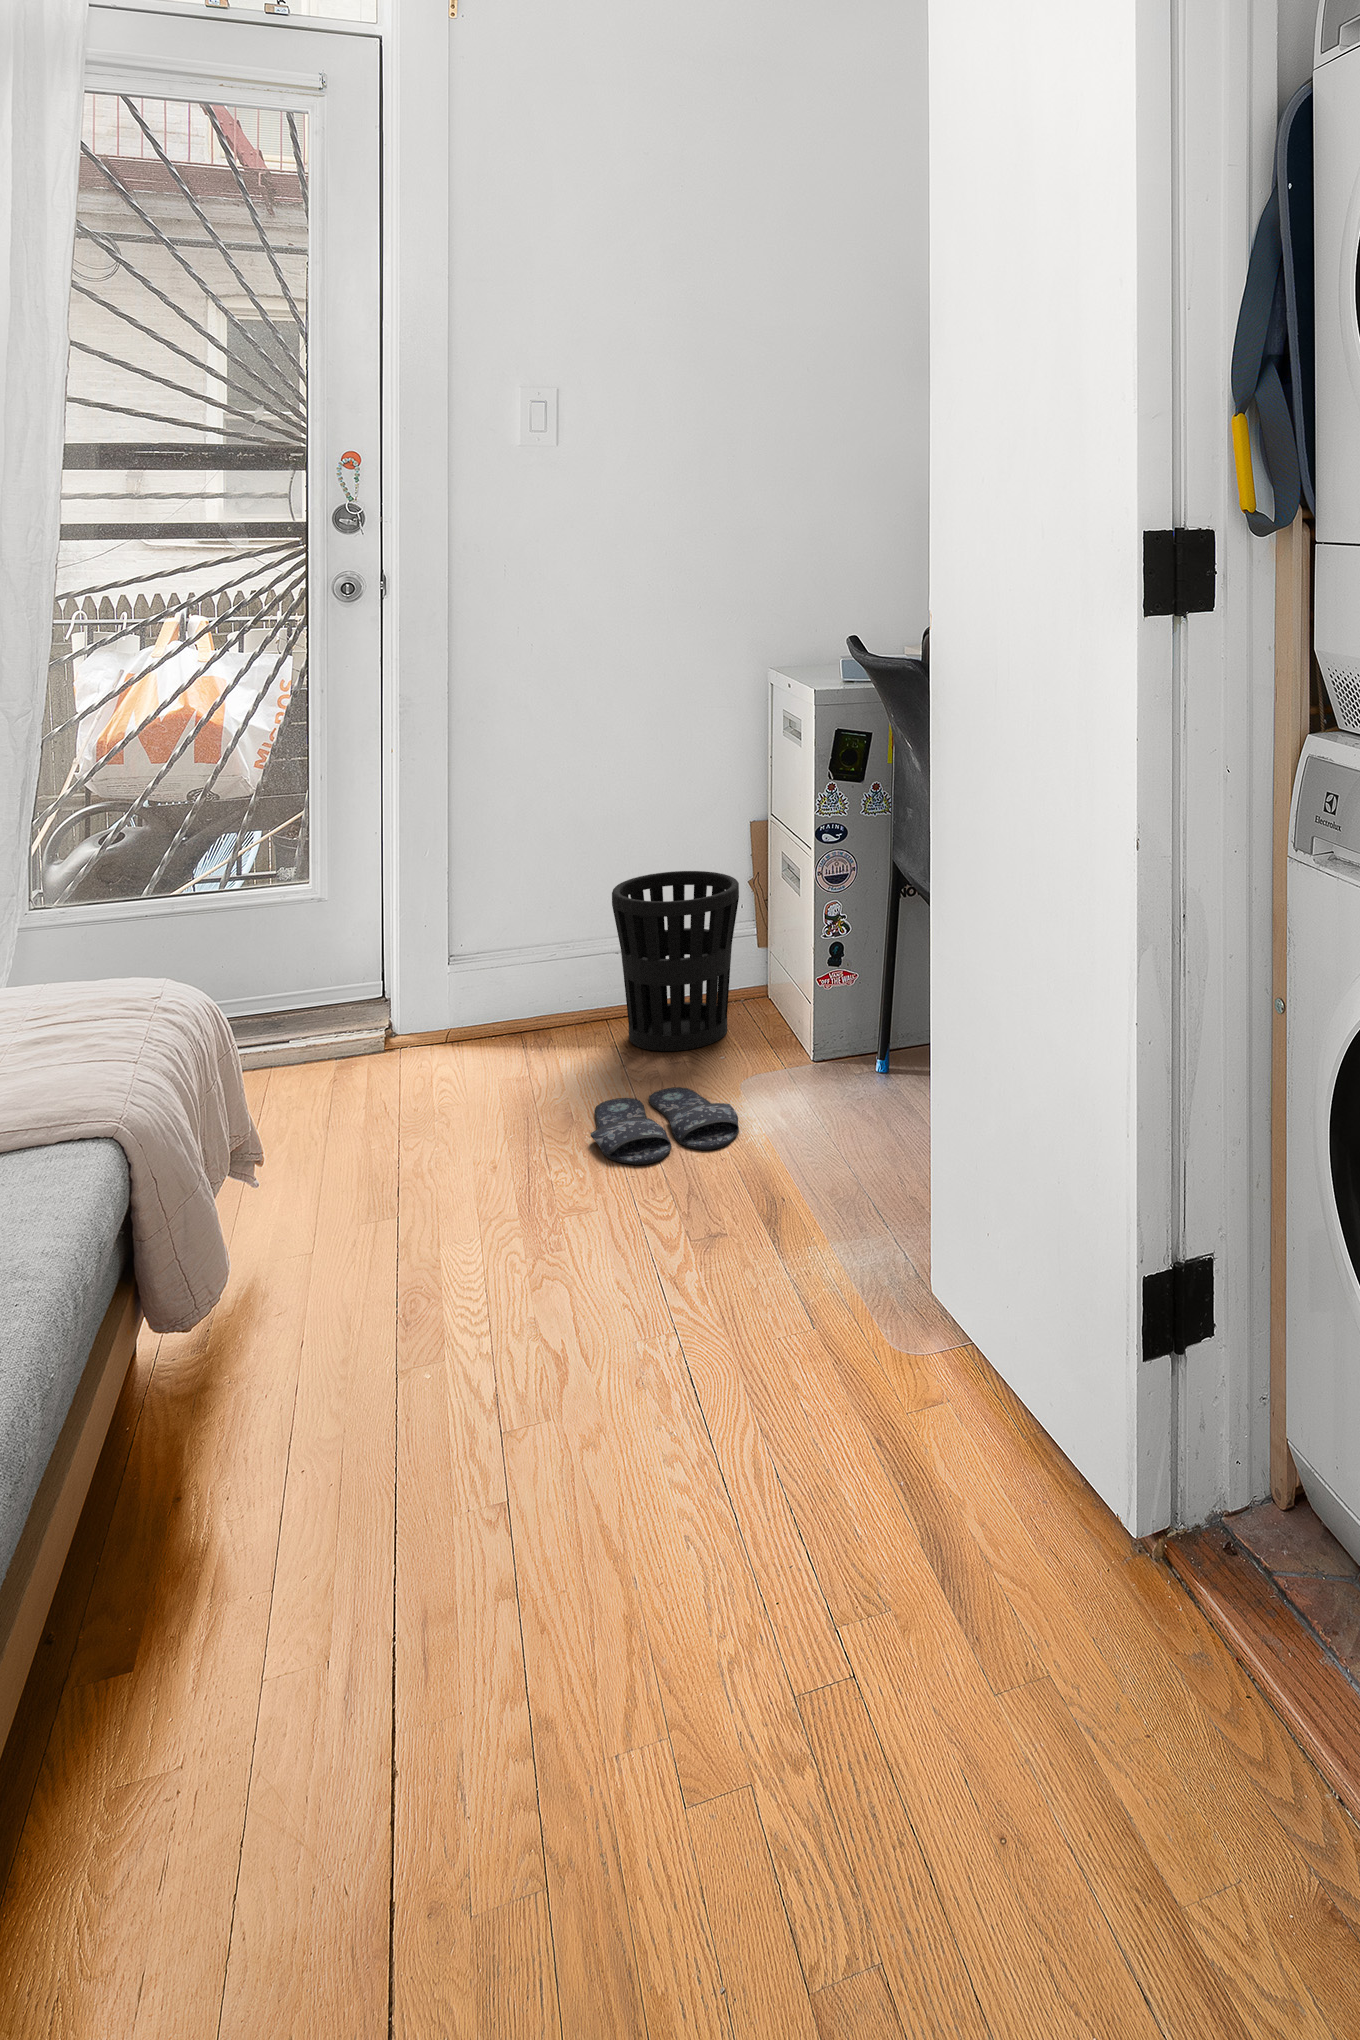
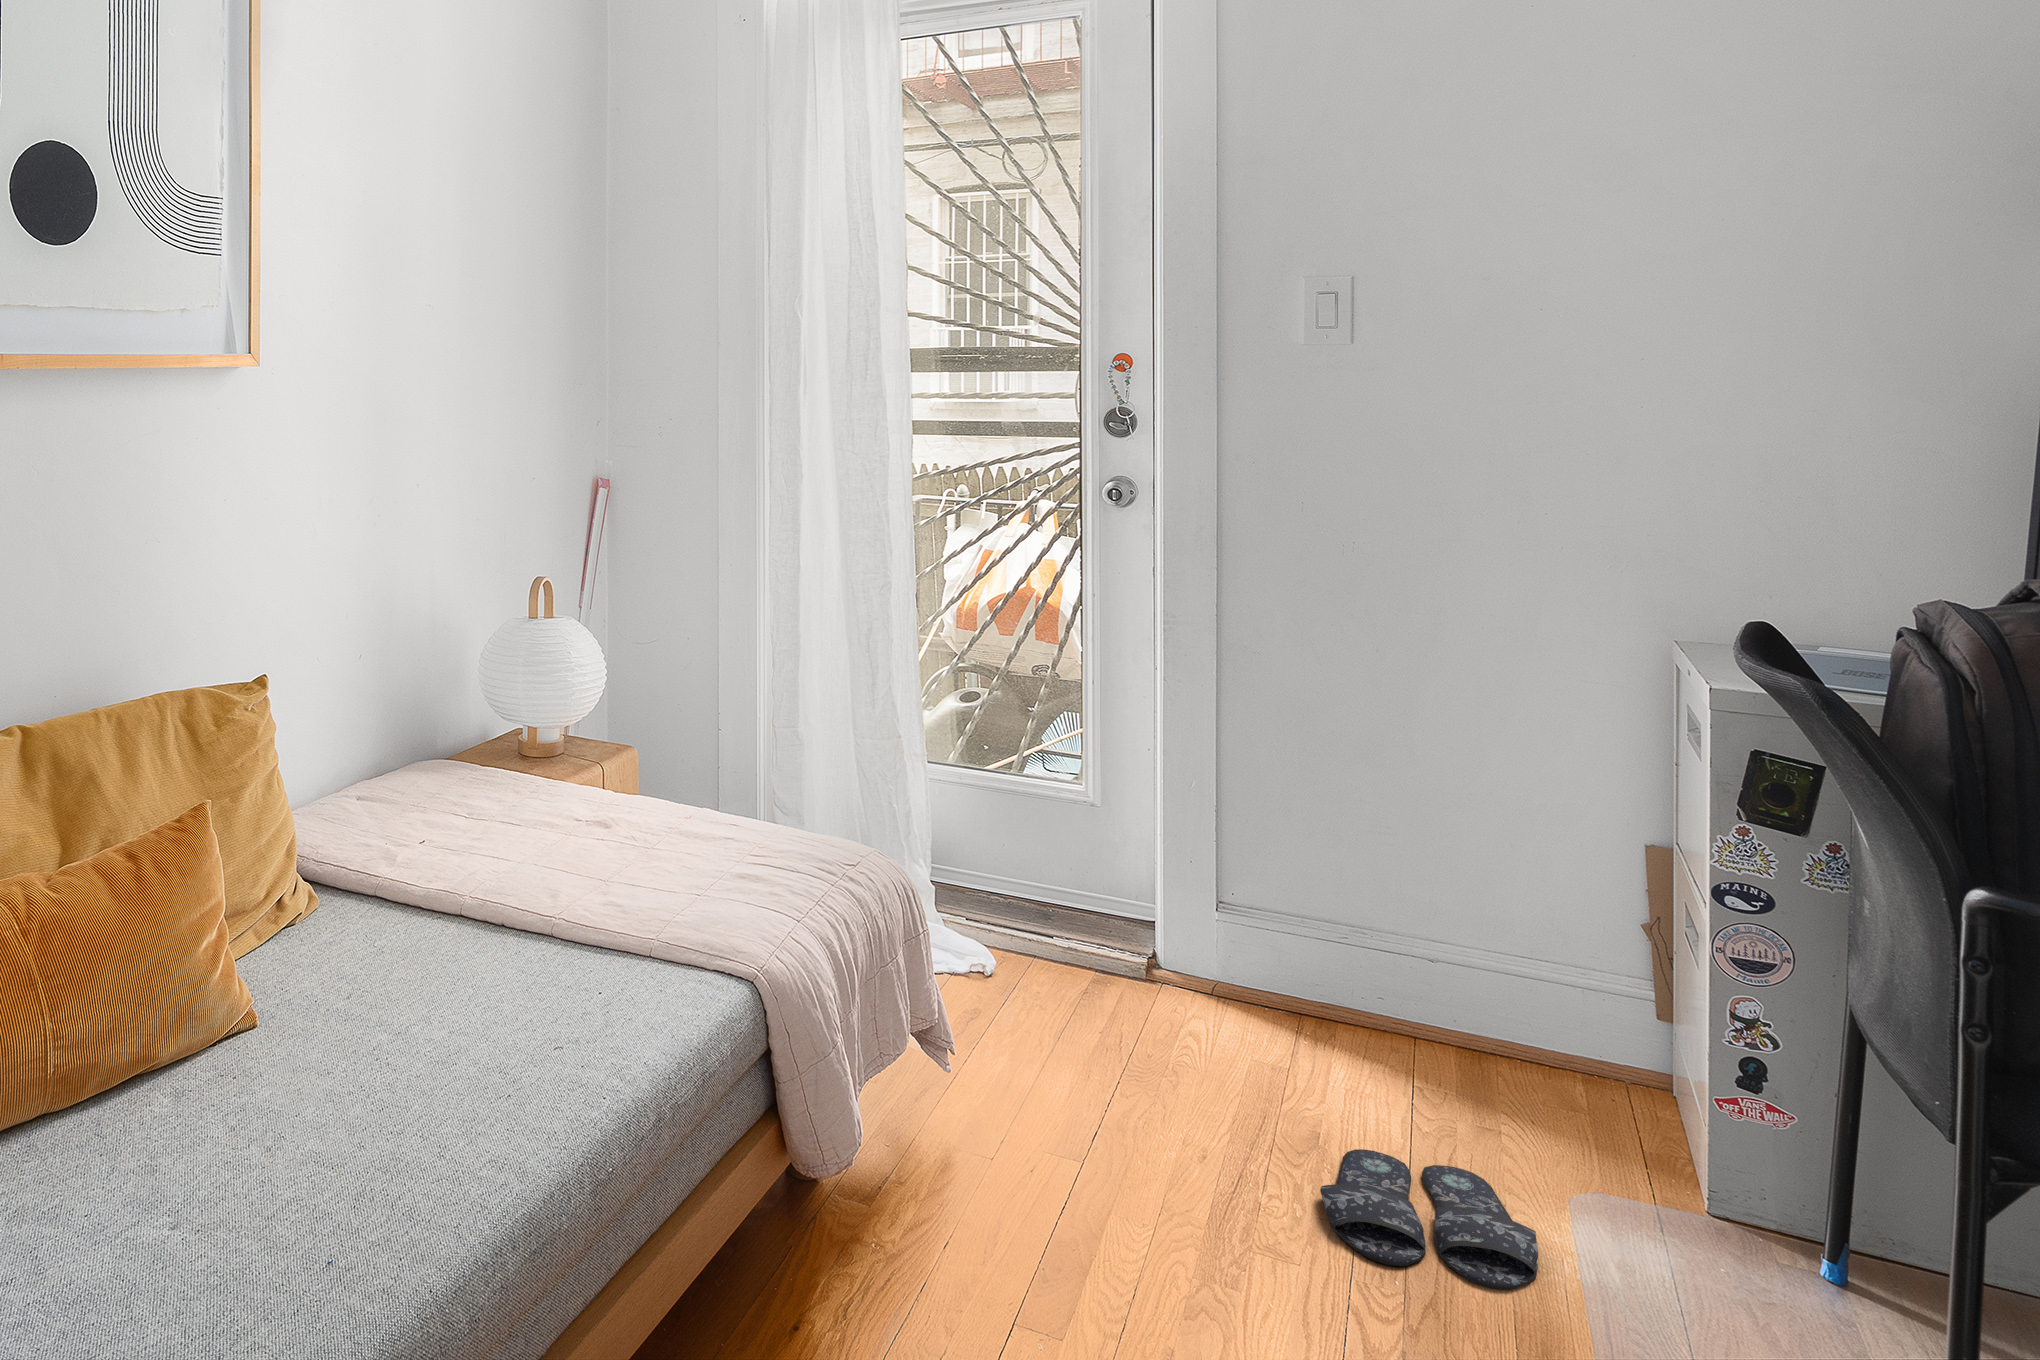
wastebasket: present [612,871,739,1051] -> none [1407,874,1601,1127]

